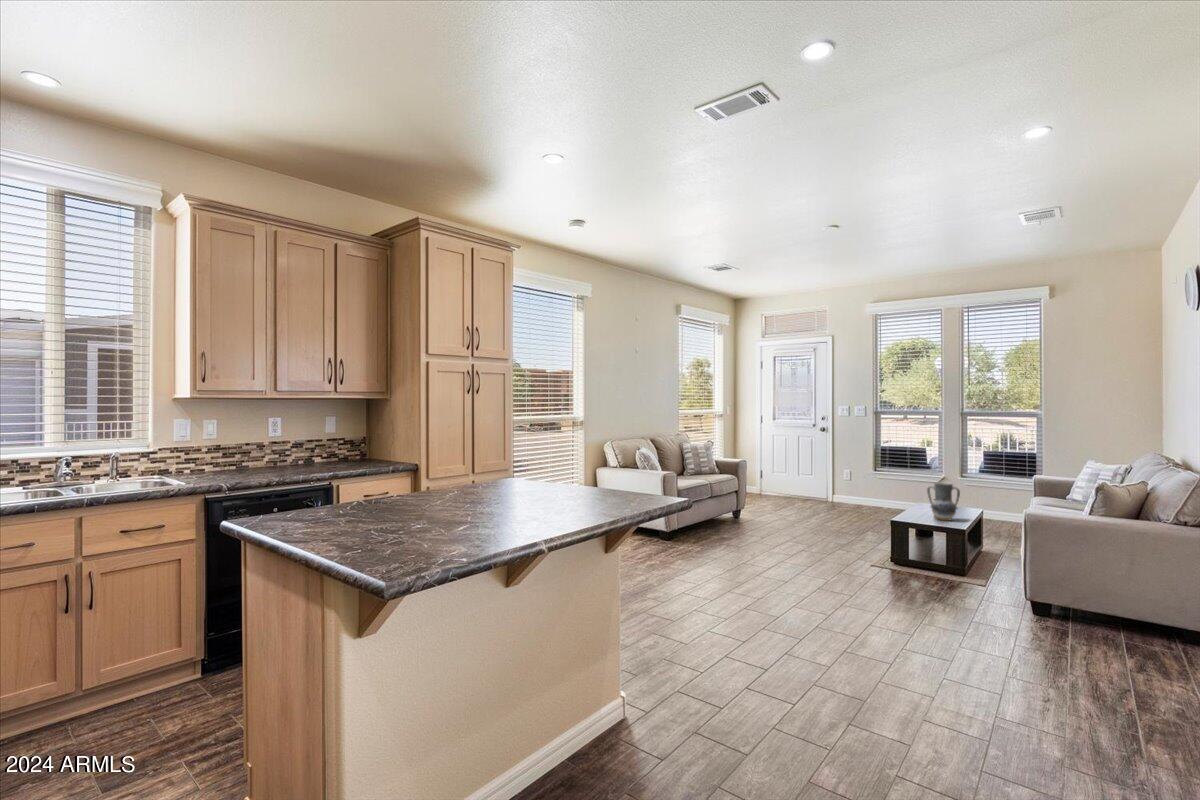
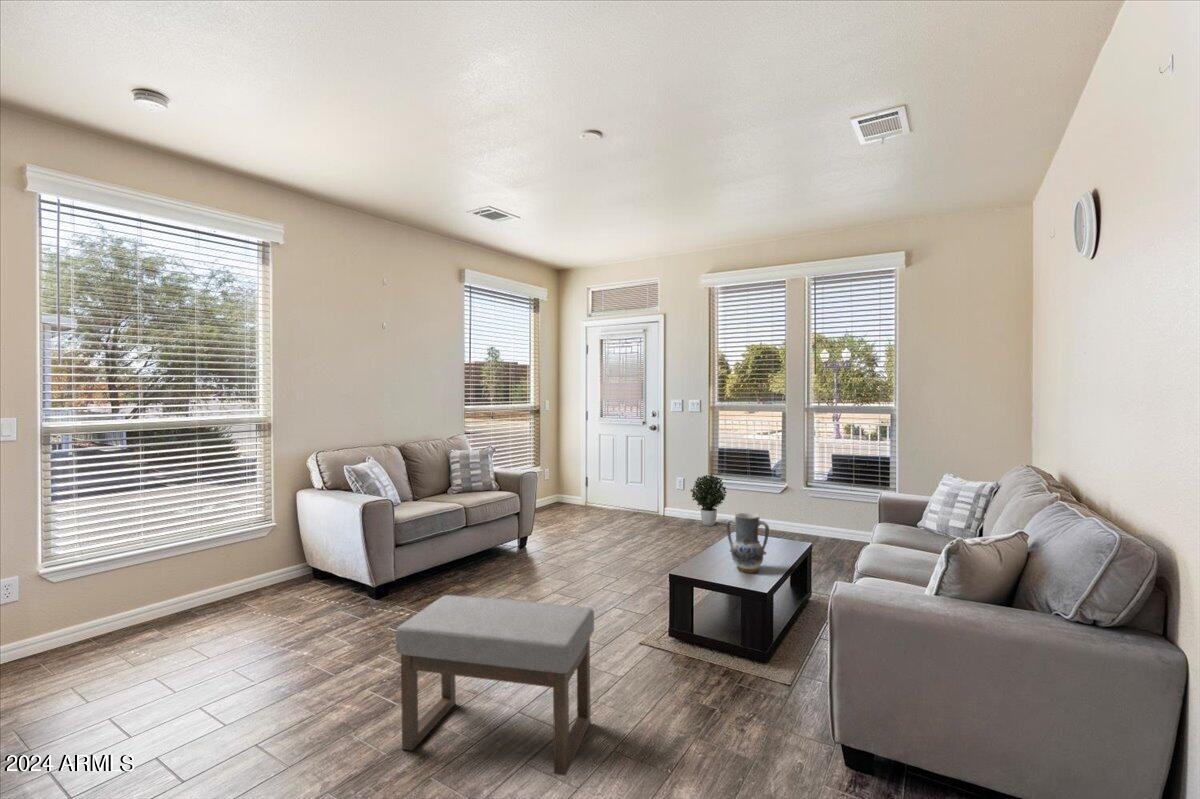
potted plant: none [860,466,892,507] -> present [691,475,727,526]
ottoman: none [764,519,873,607] -> present [396,595,594,776]

